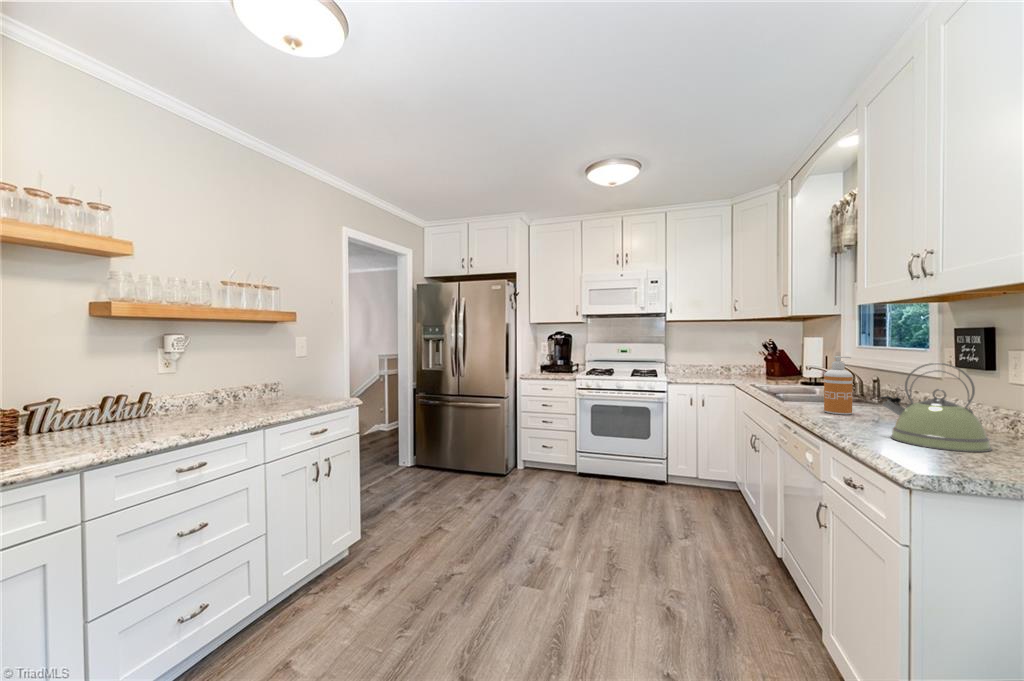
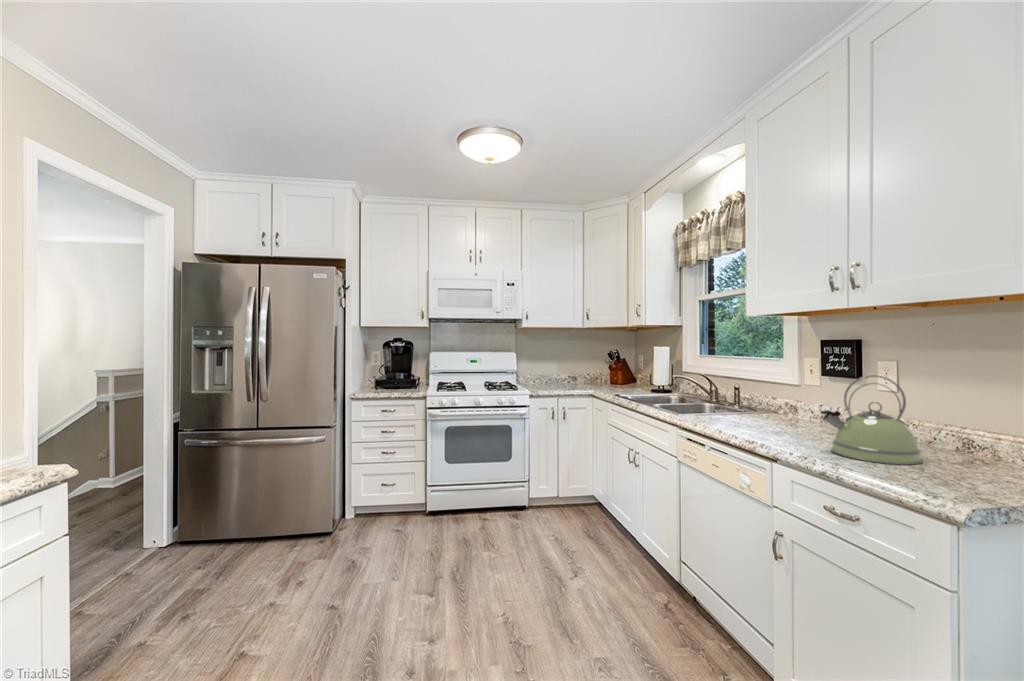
soap dispenser: present [824,356,852,415] -> none [725,367,751,426]

